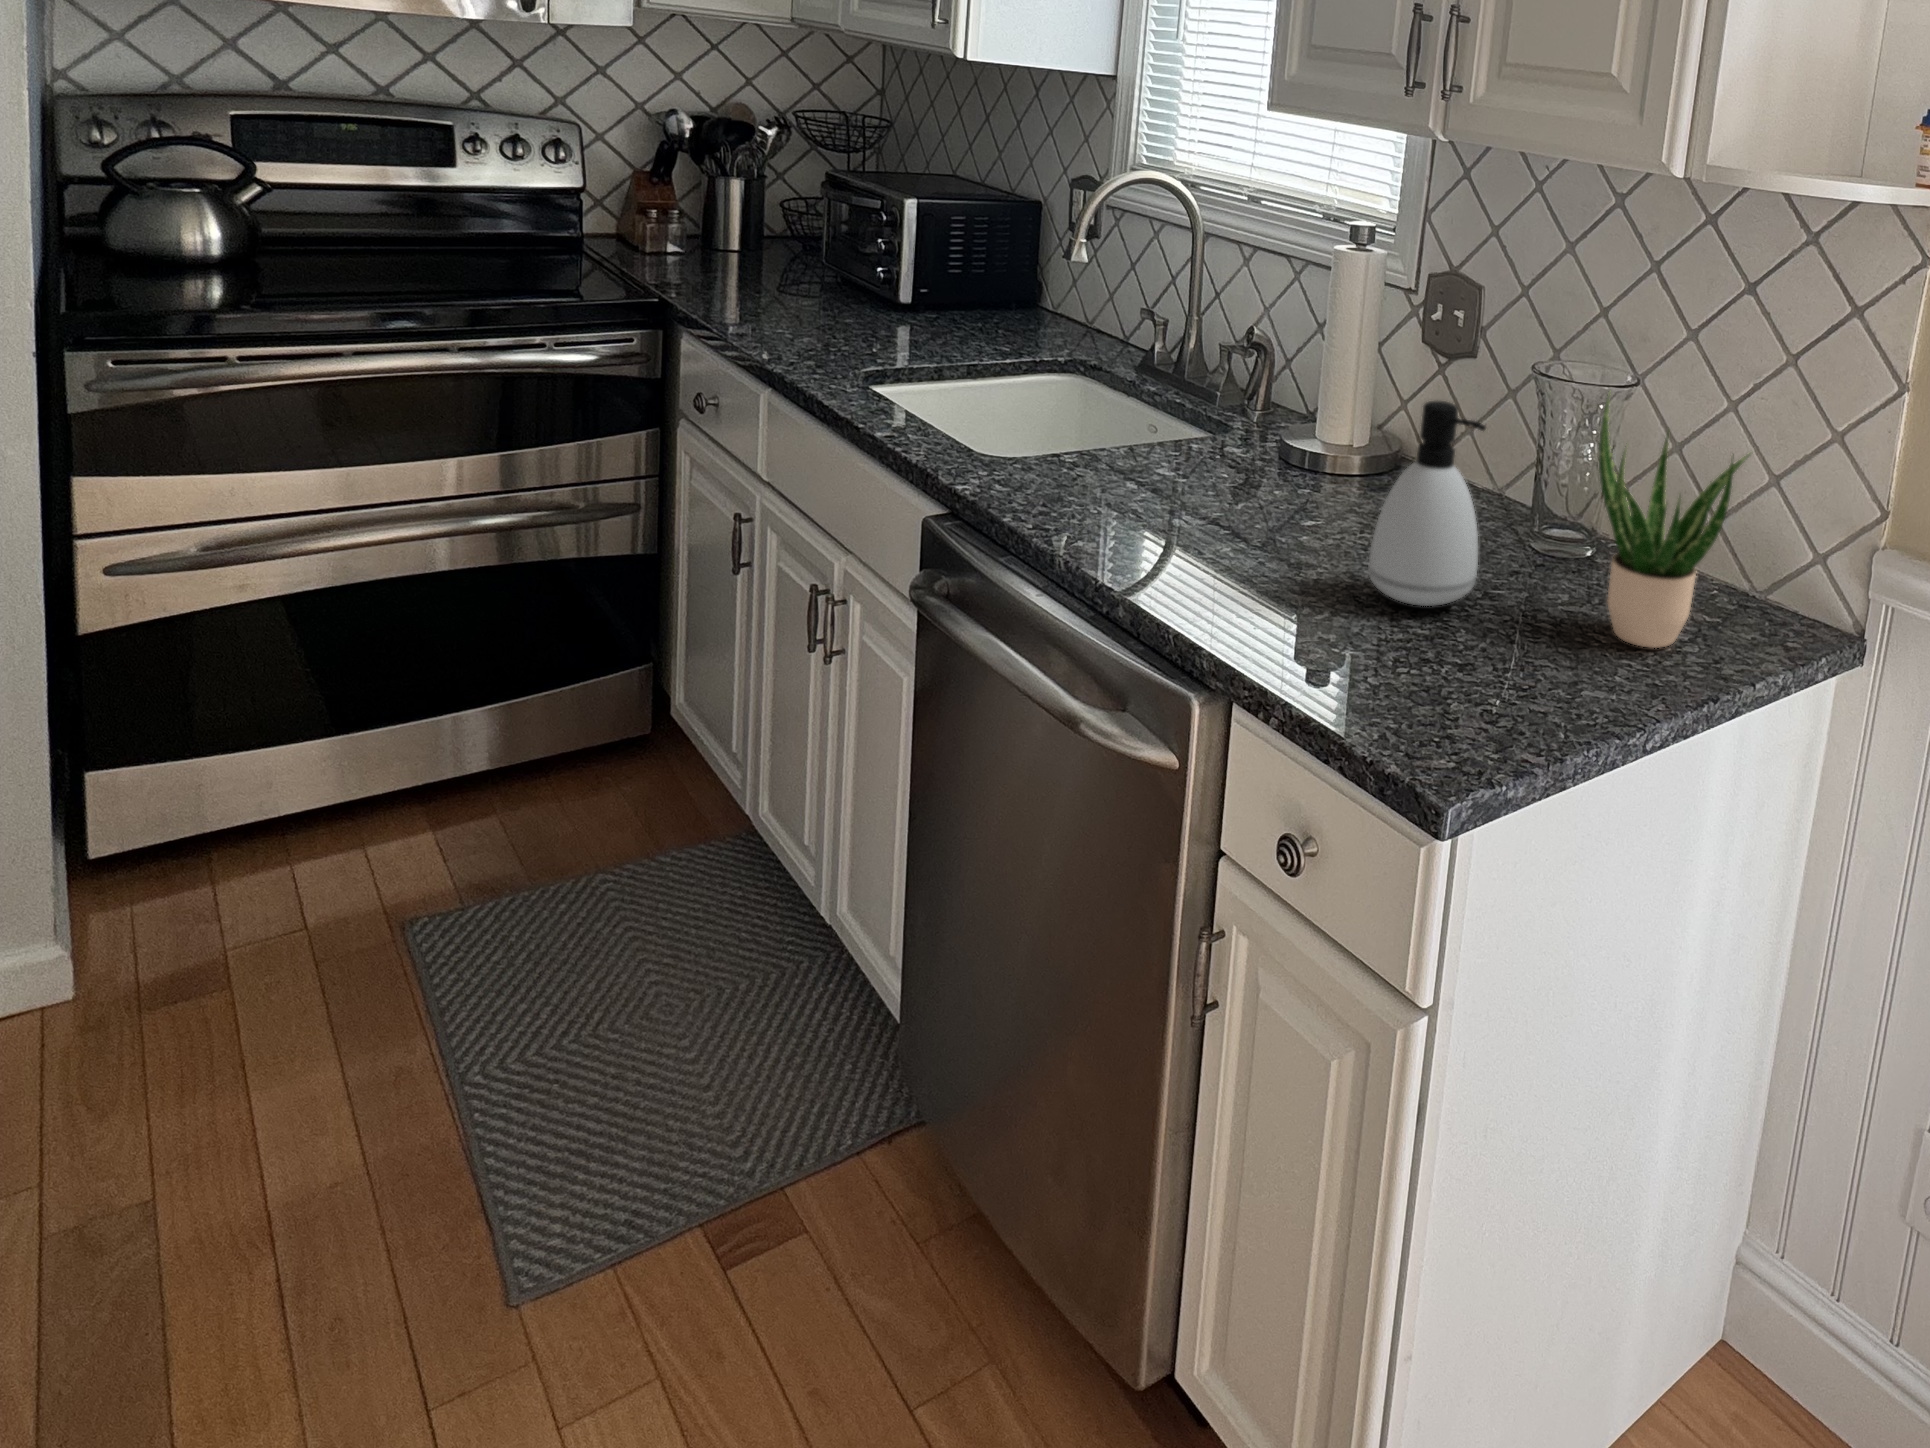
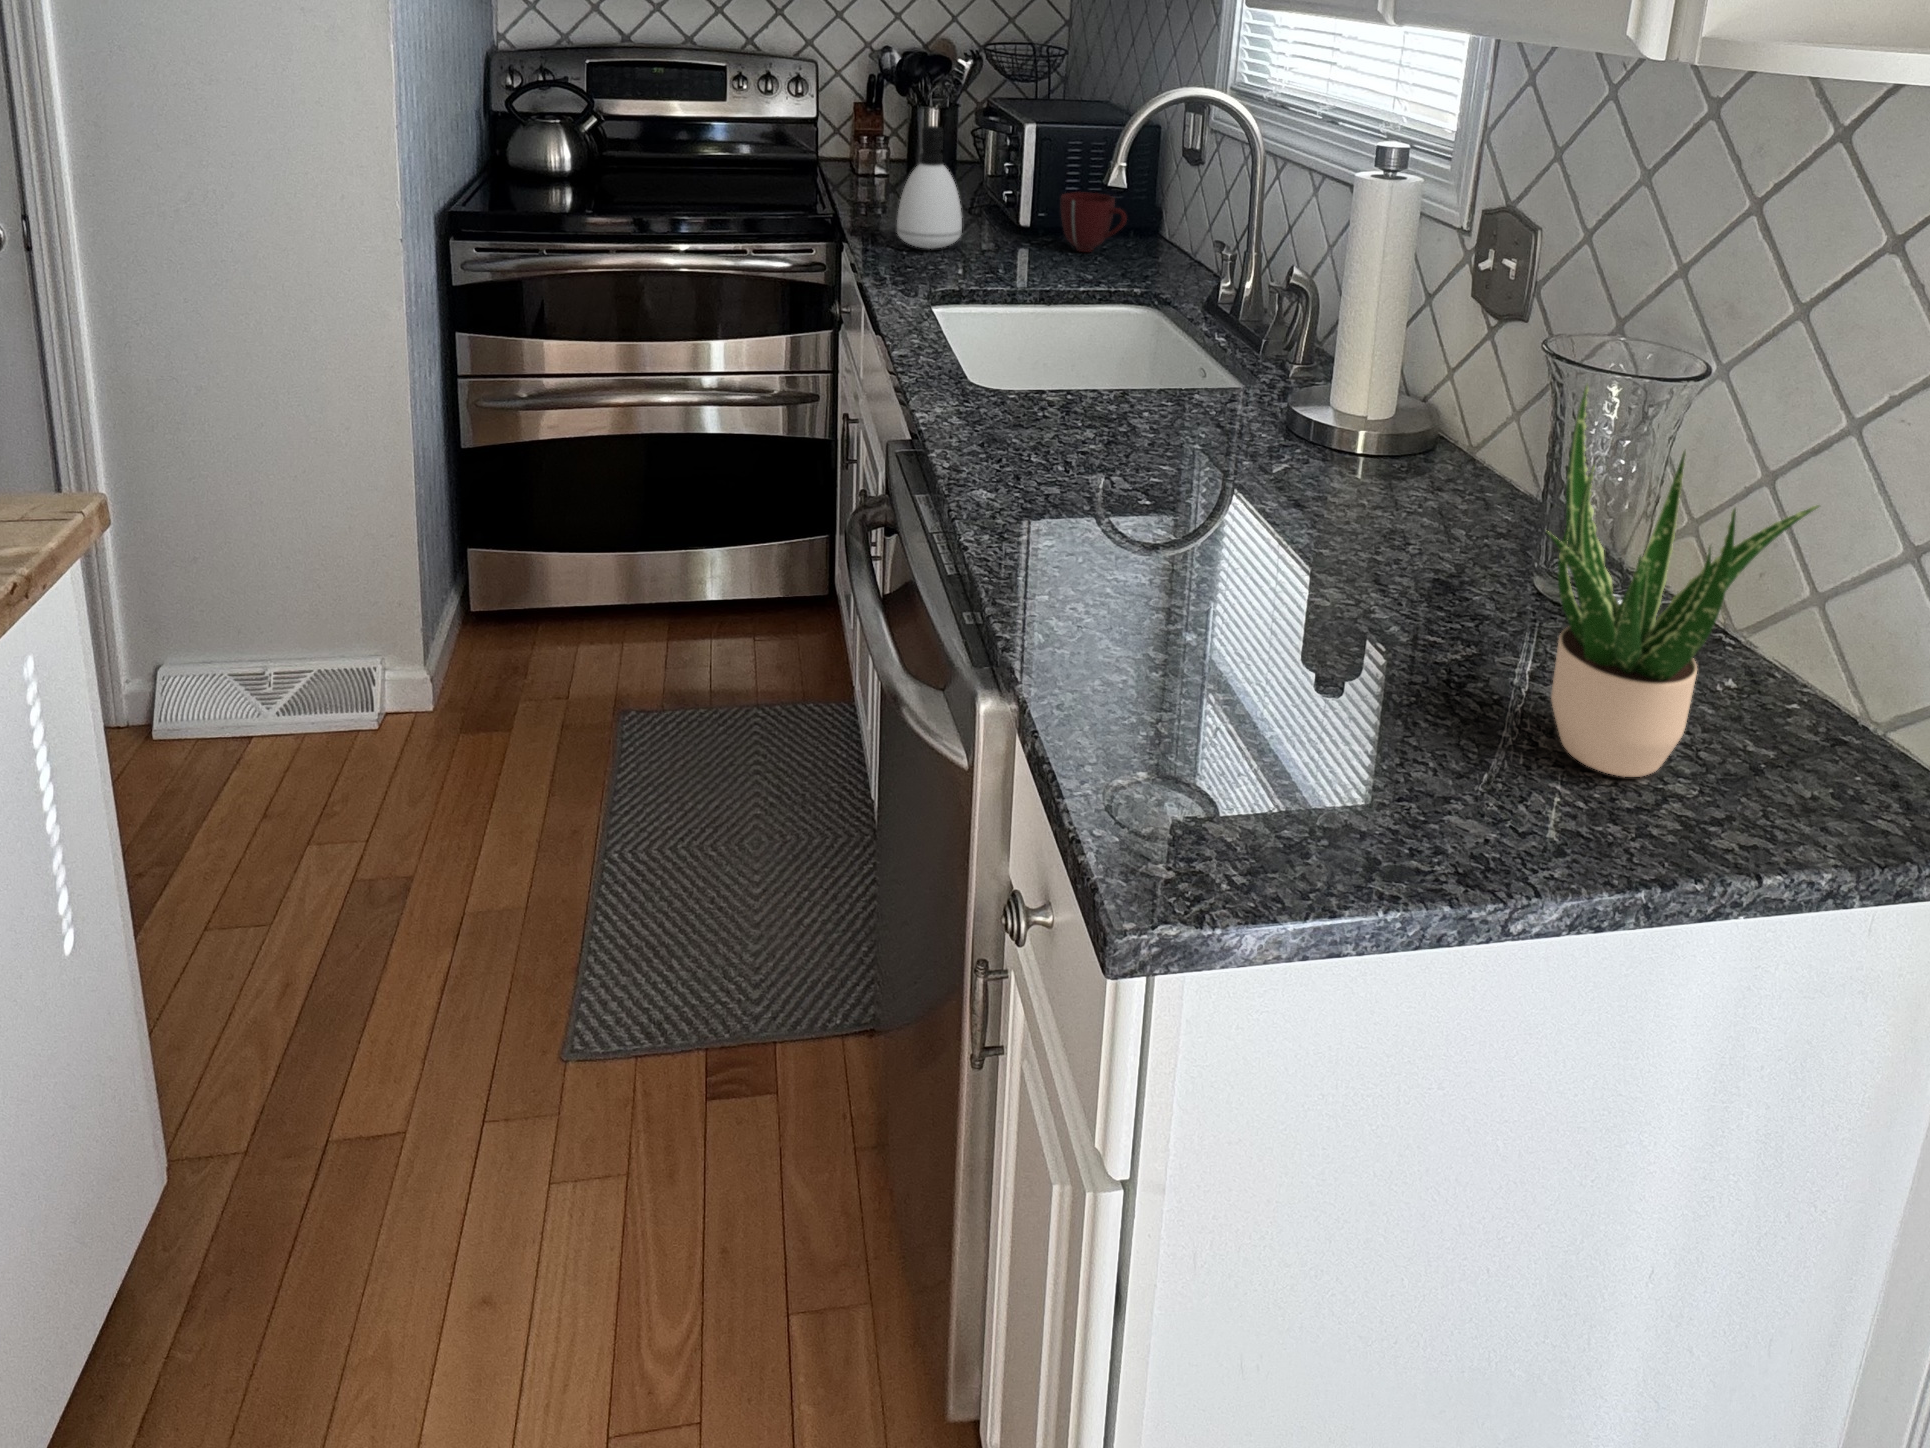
mug: none [954,268,1027,327] -> present [1060,192,1127,252]
soap dispenser: present [1368,401,1486,606] -> present [897,126,962,249]

